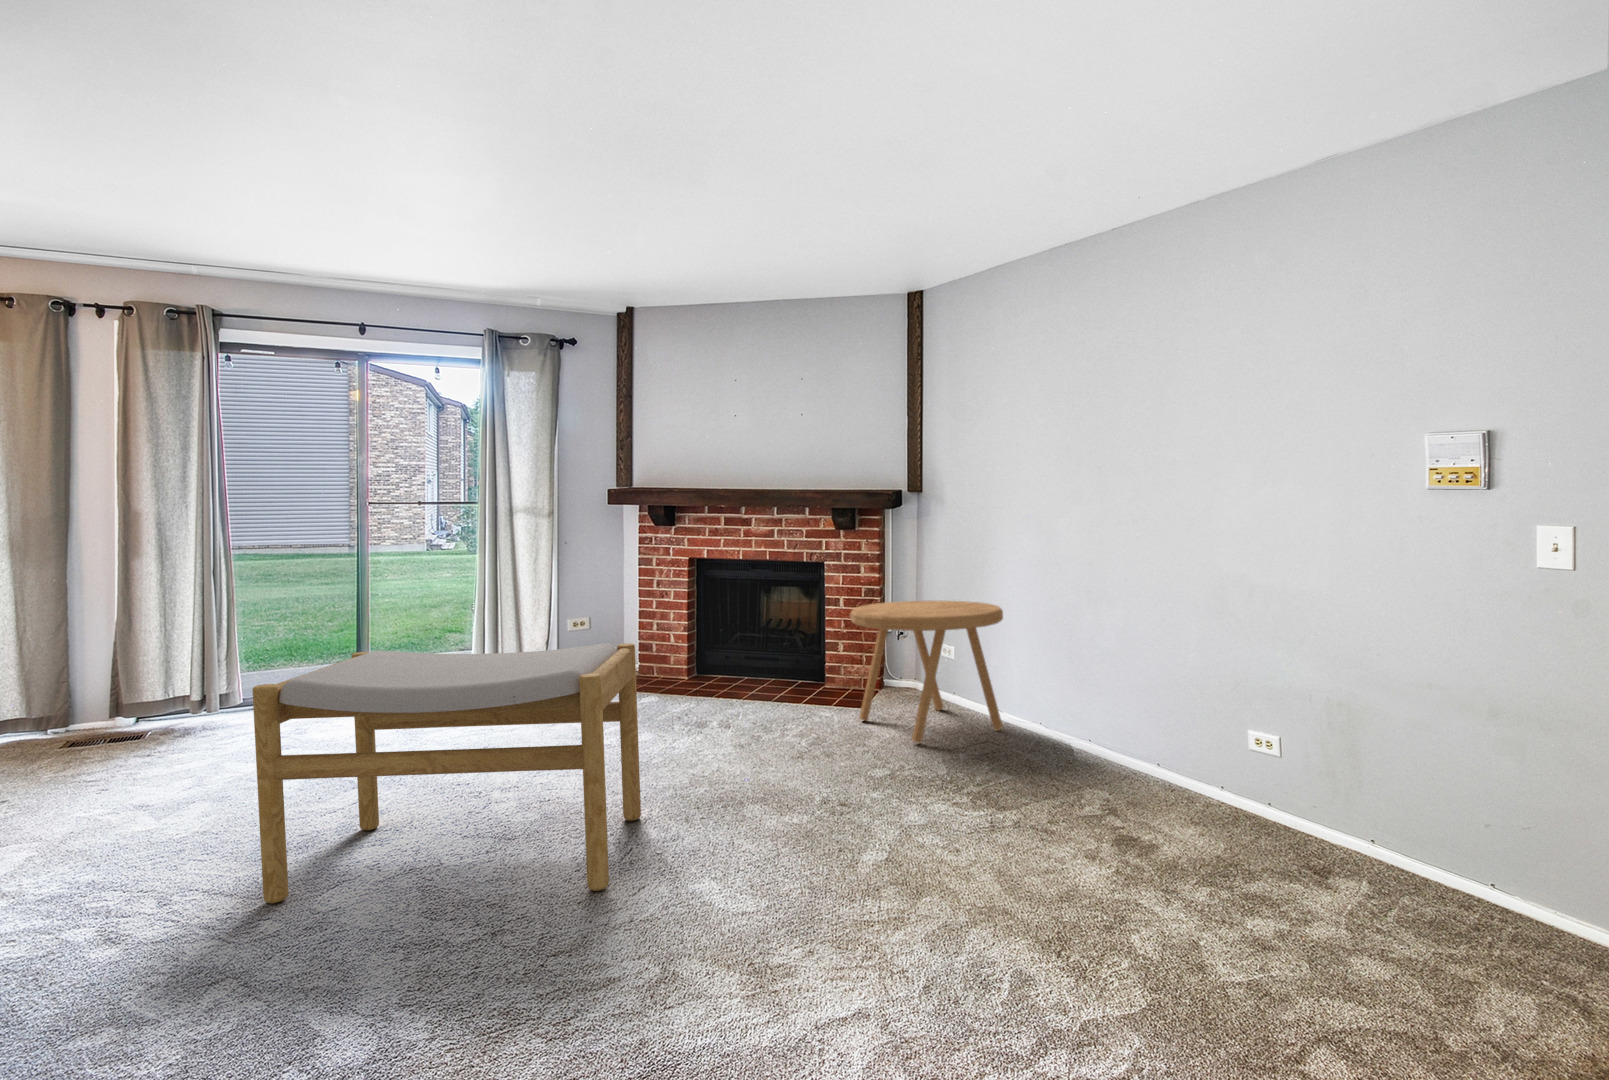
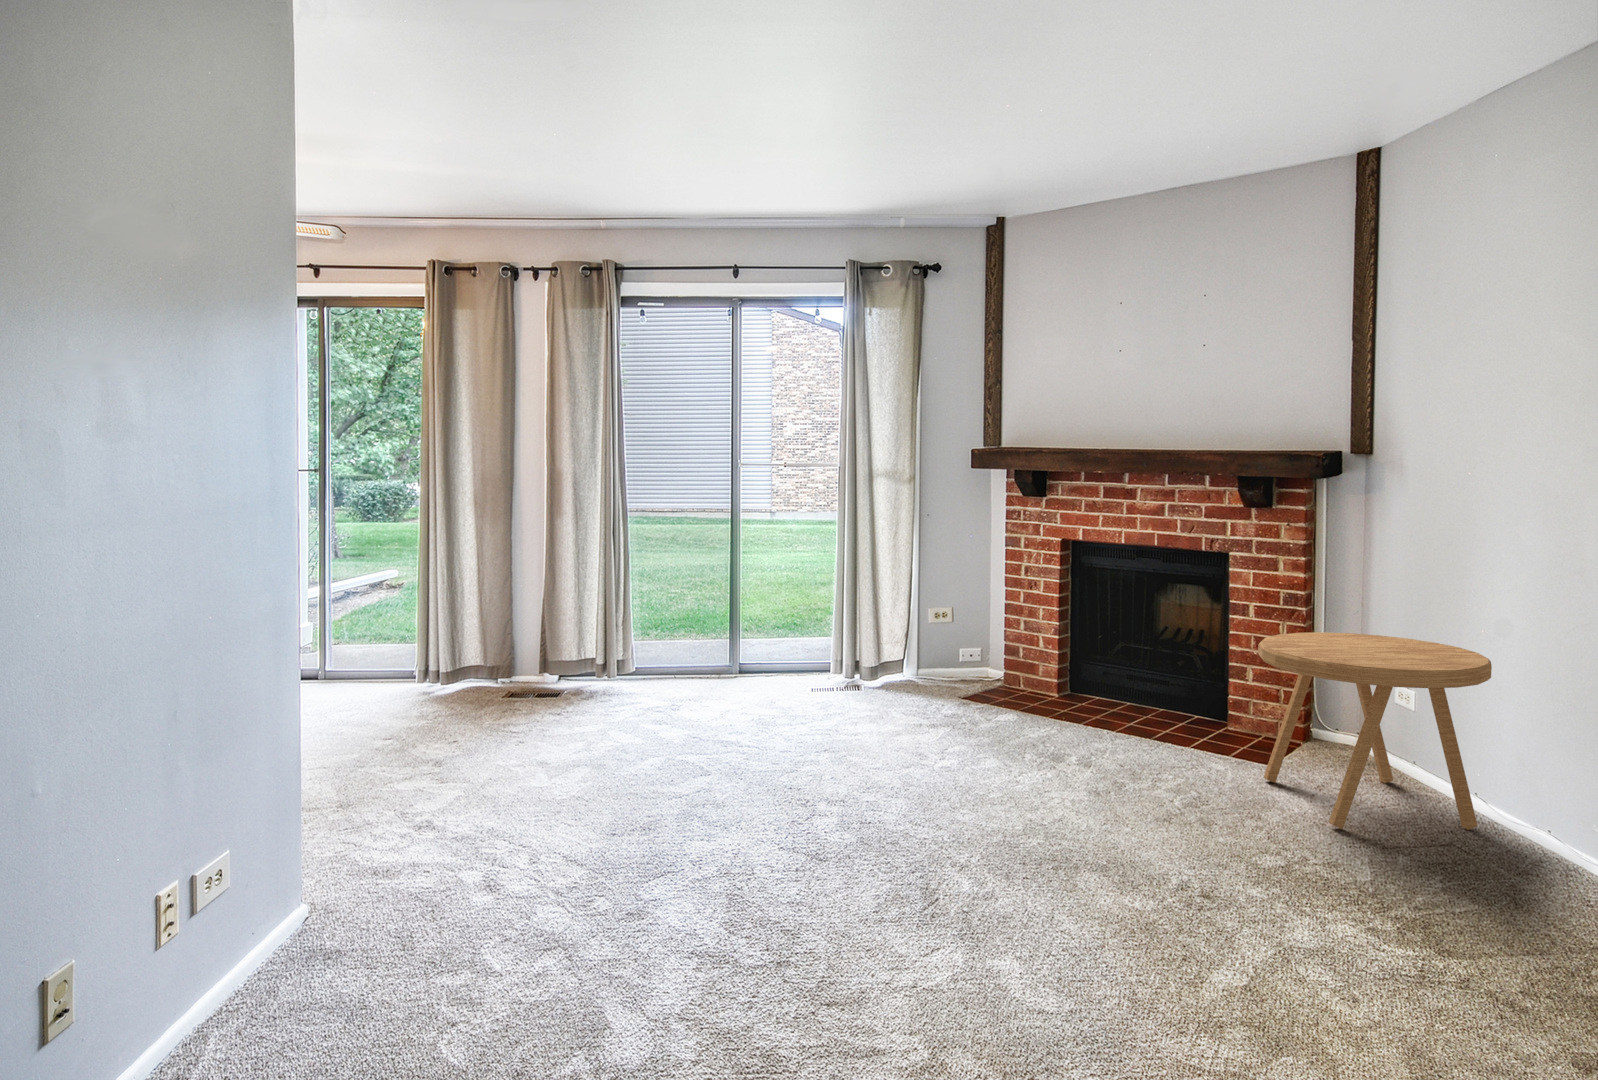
footstool: present [252,643,641,903] -> none [593,643,963,941]

